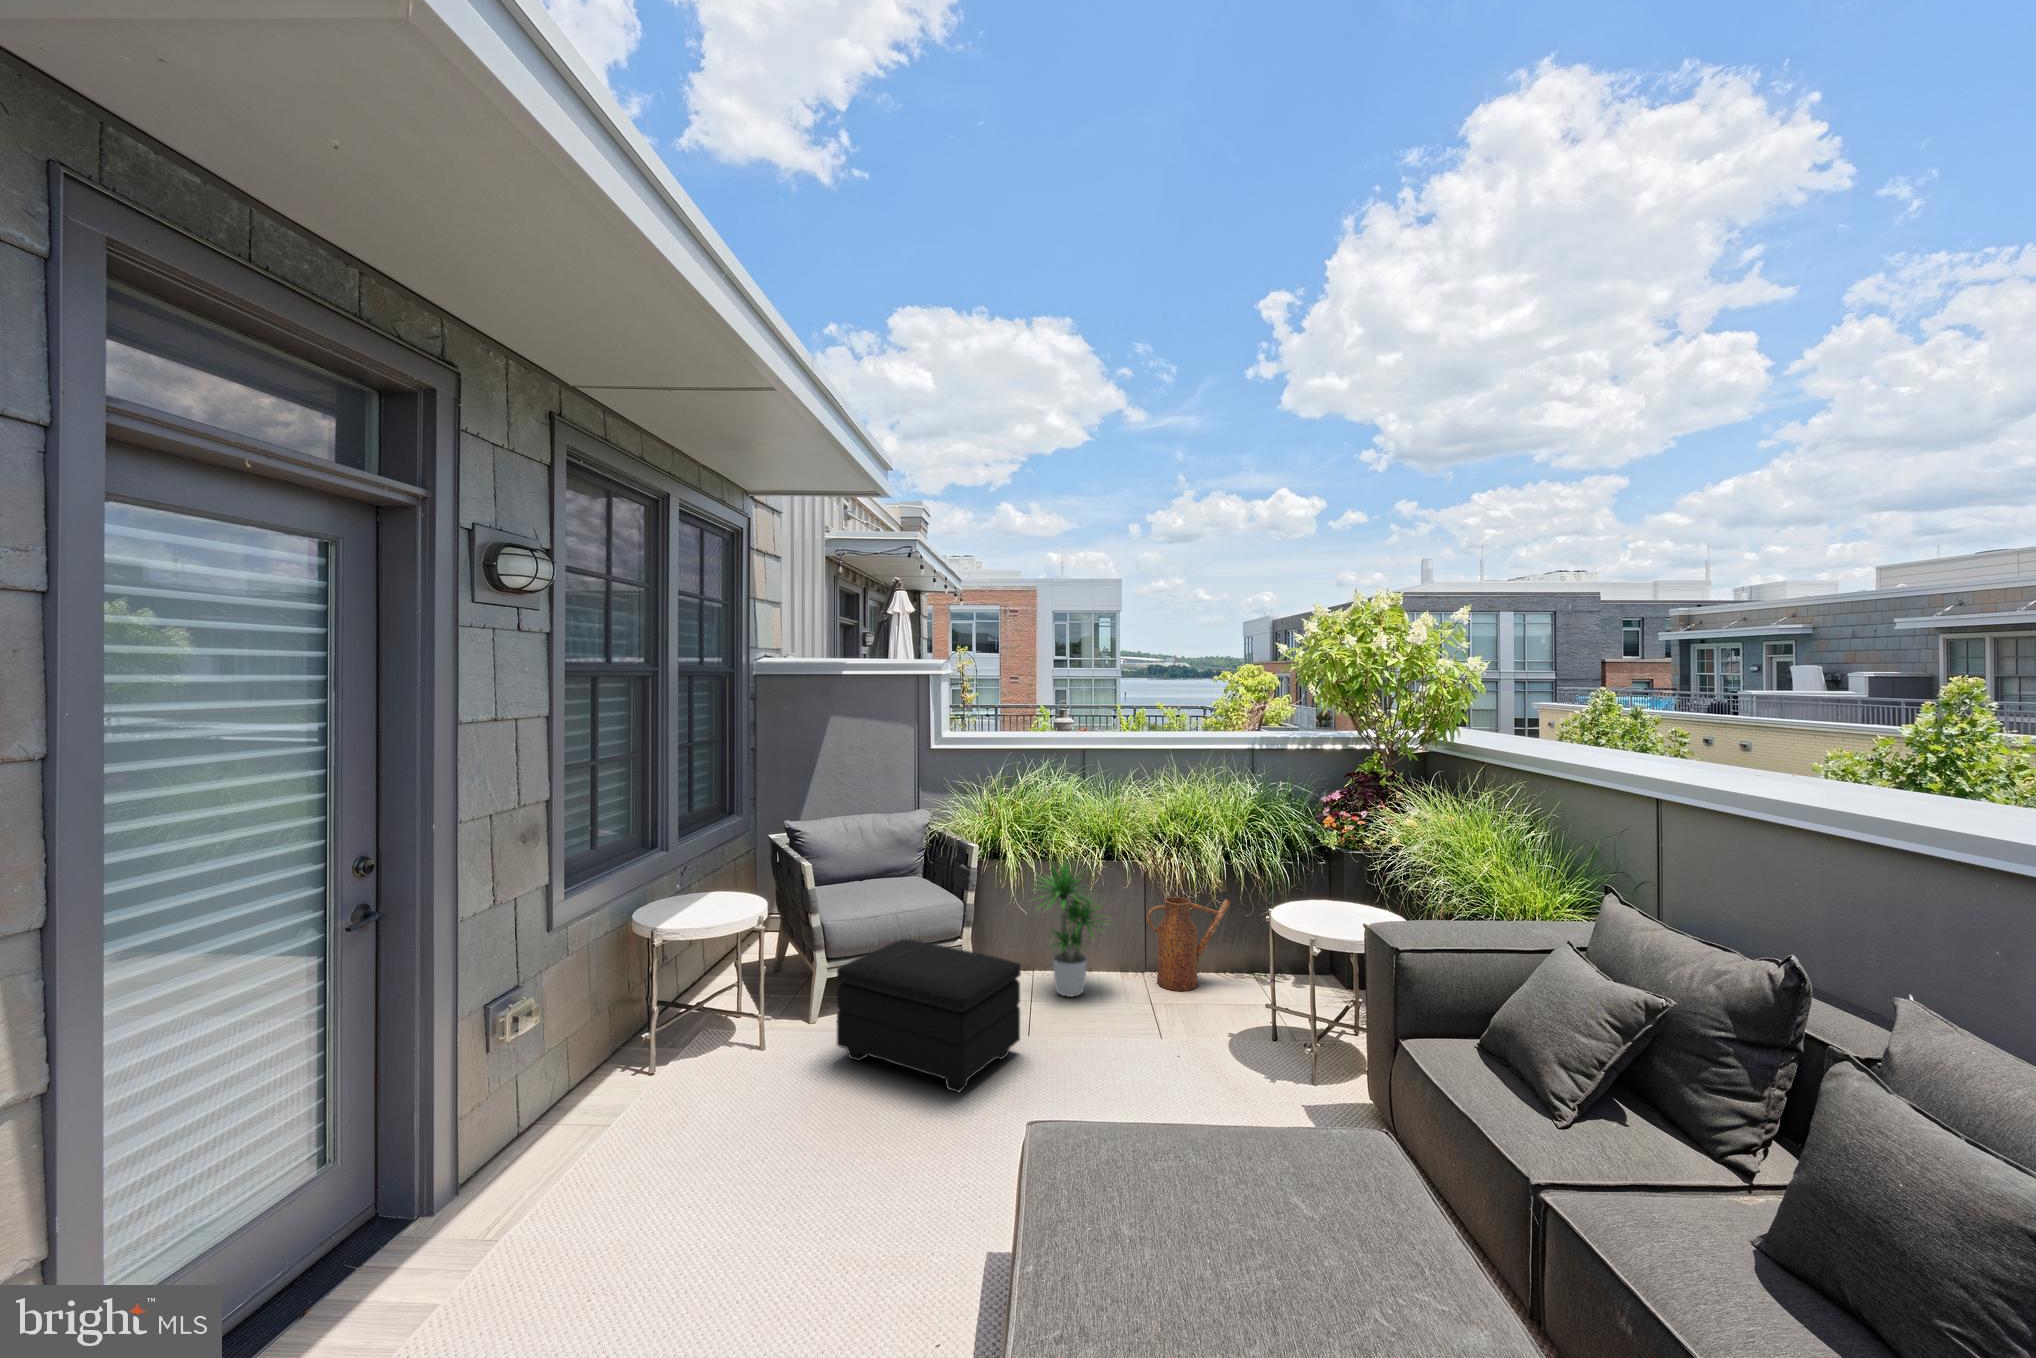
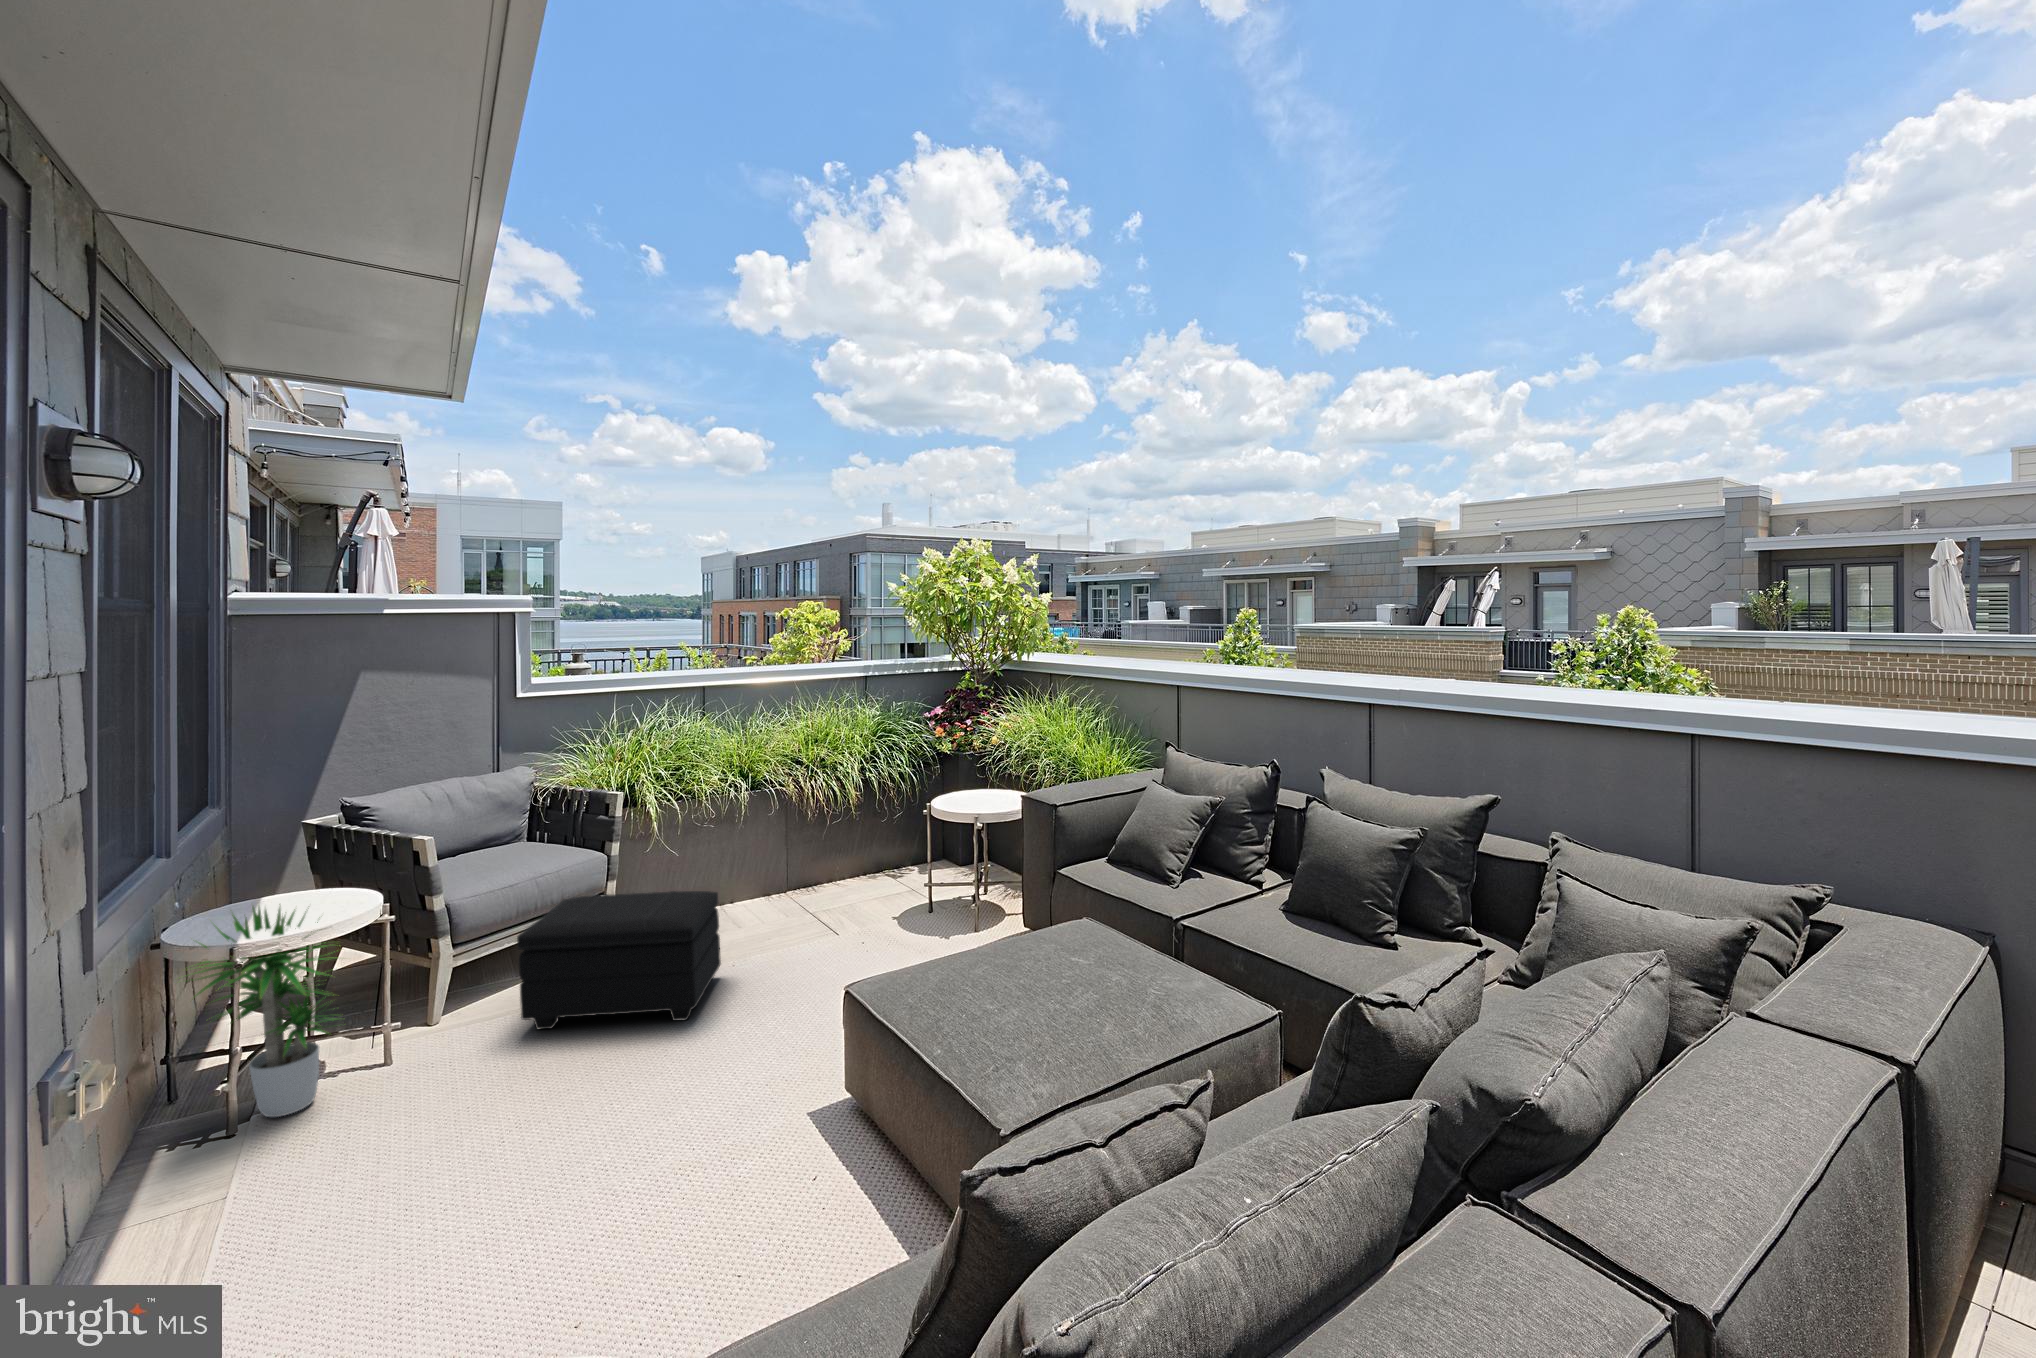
potted plant: present [1034,856,1107,997] -> present [196,907,337,1117]
watering can: present [1147,897,1231,991] -> none [793,811,866,900]

